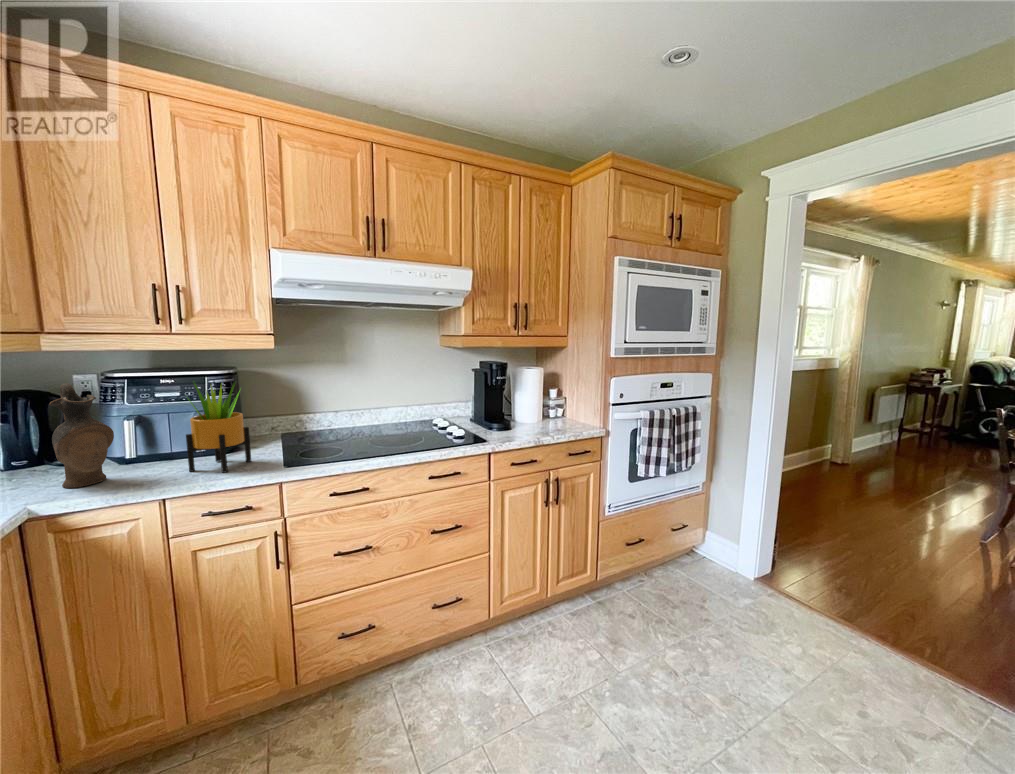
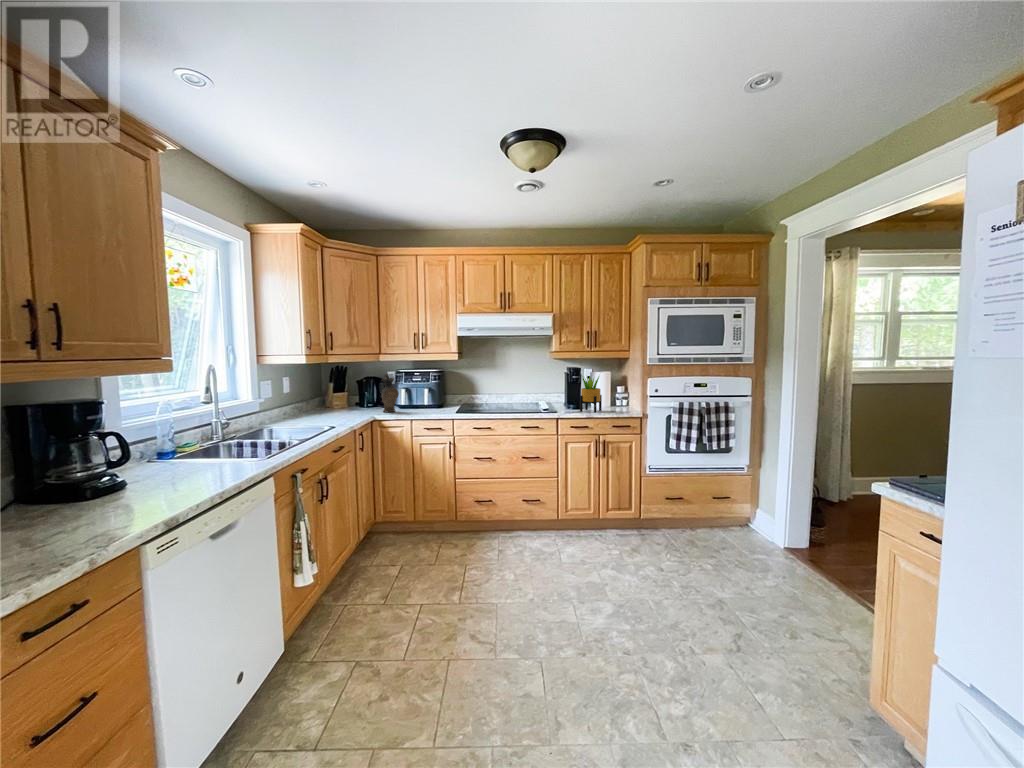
potted plant: present [186,384,251,473] -> present [580,376,602,413]

